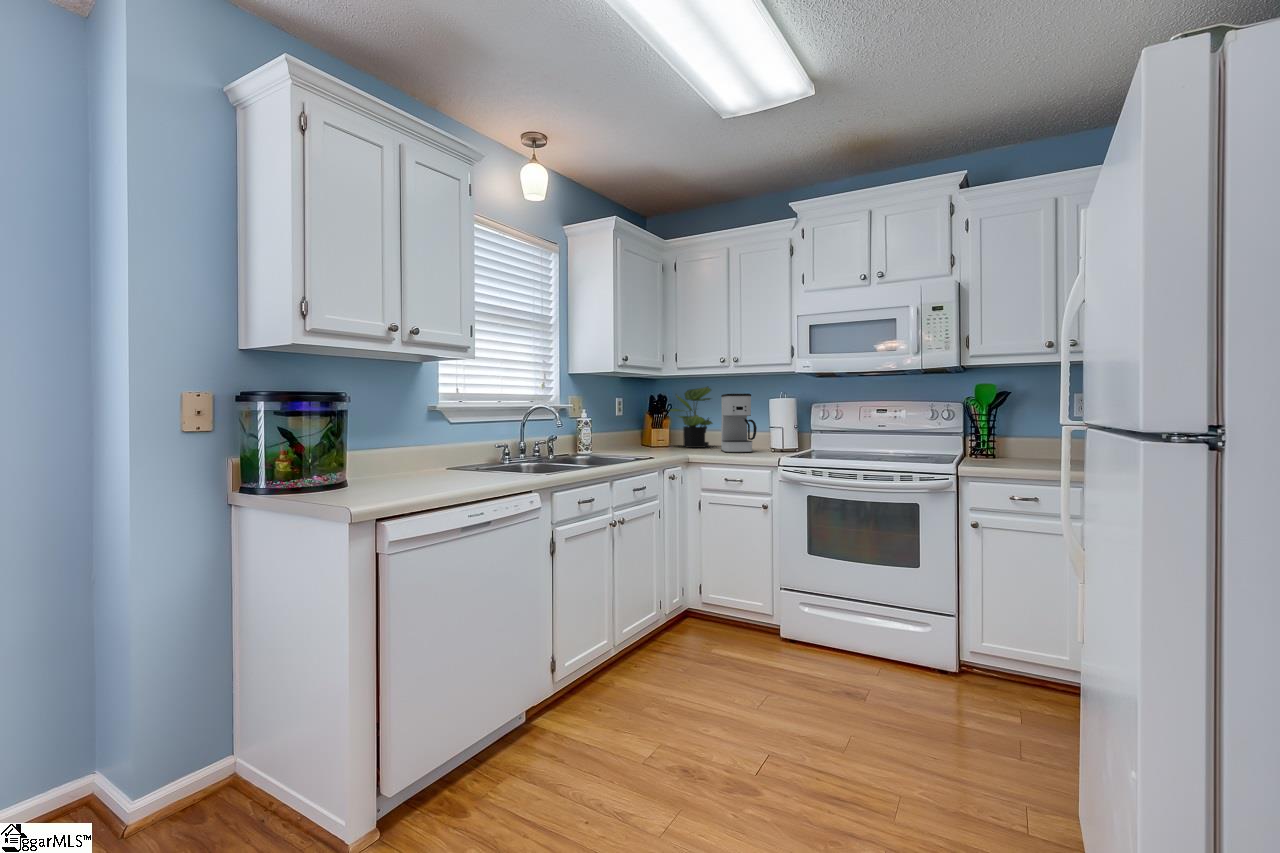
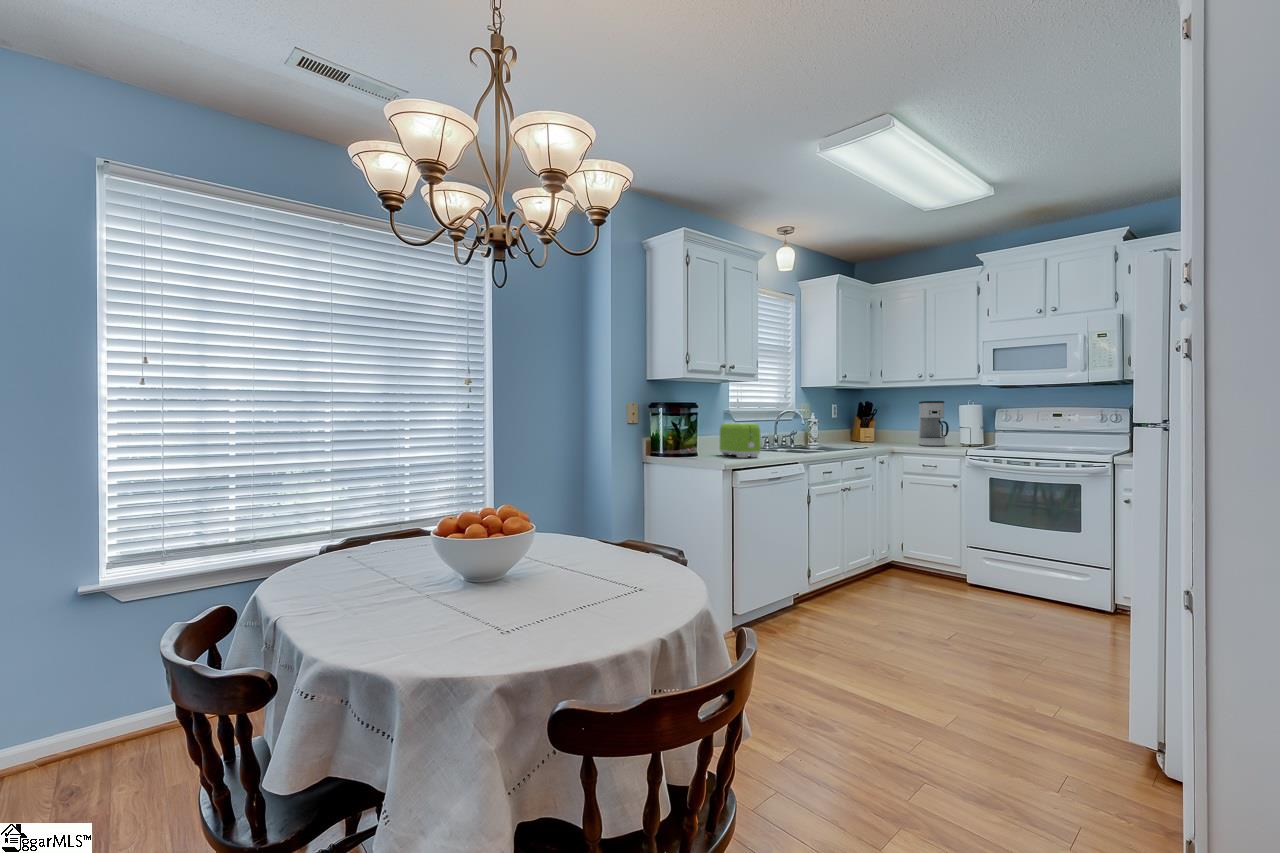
potted plant: present [670,387,713,448] -> none [871,395,915,443]
toaster: none [401,426,459,488] -> present [720,423,760,458]

